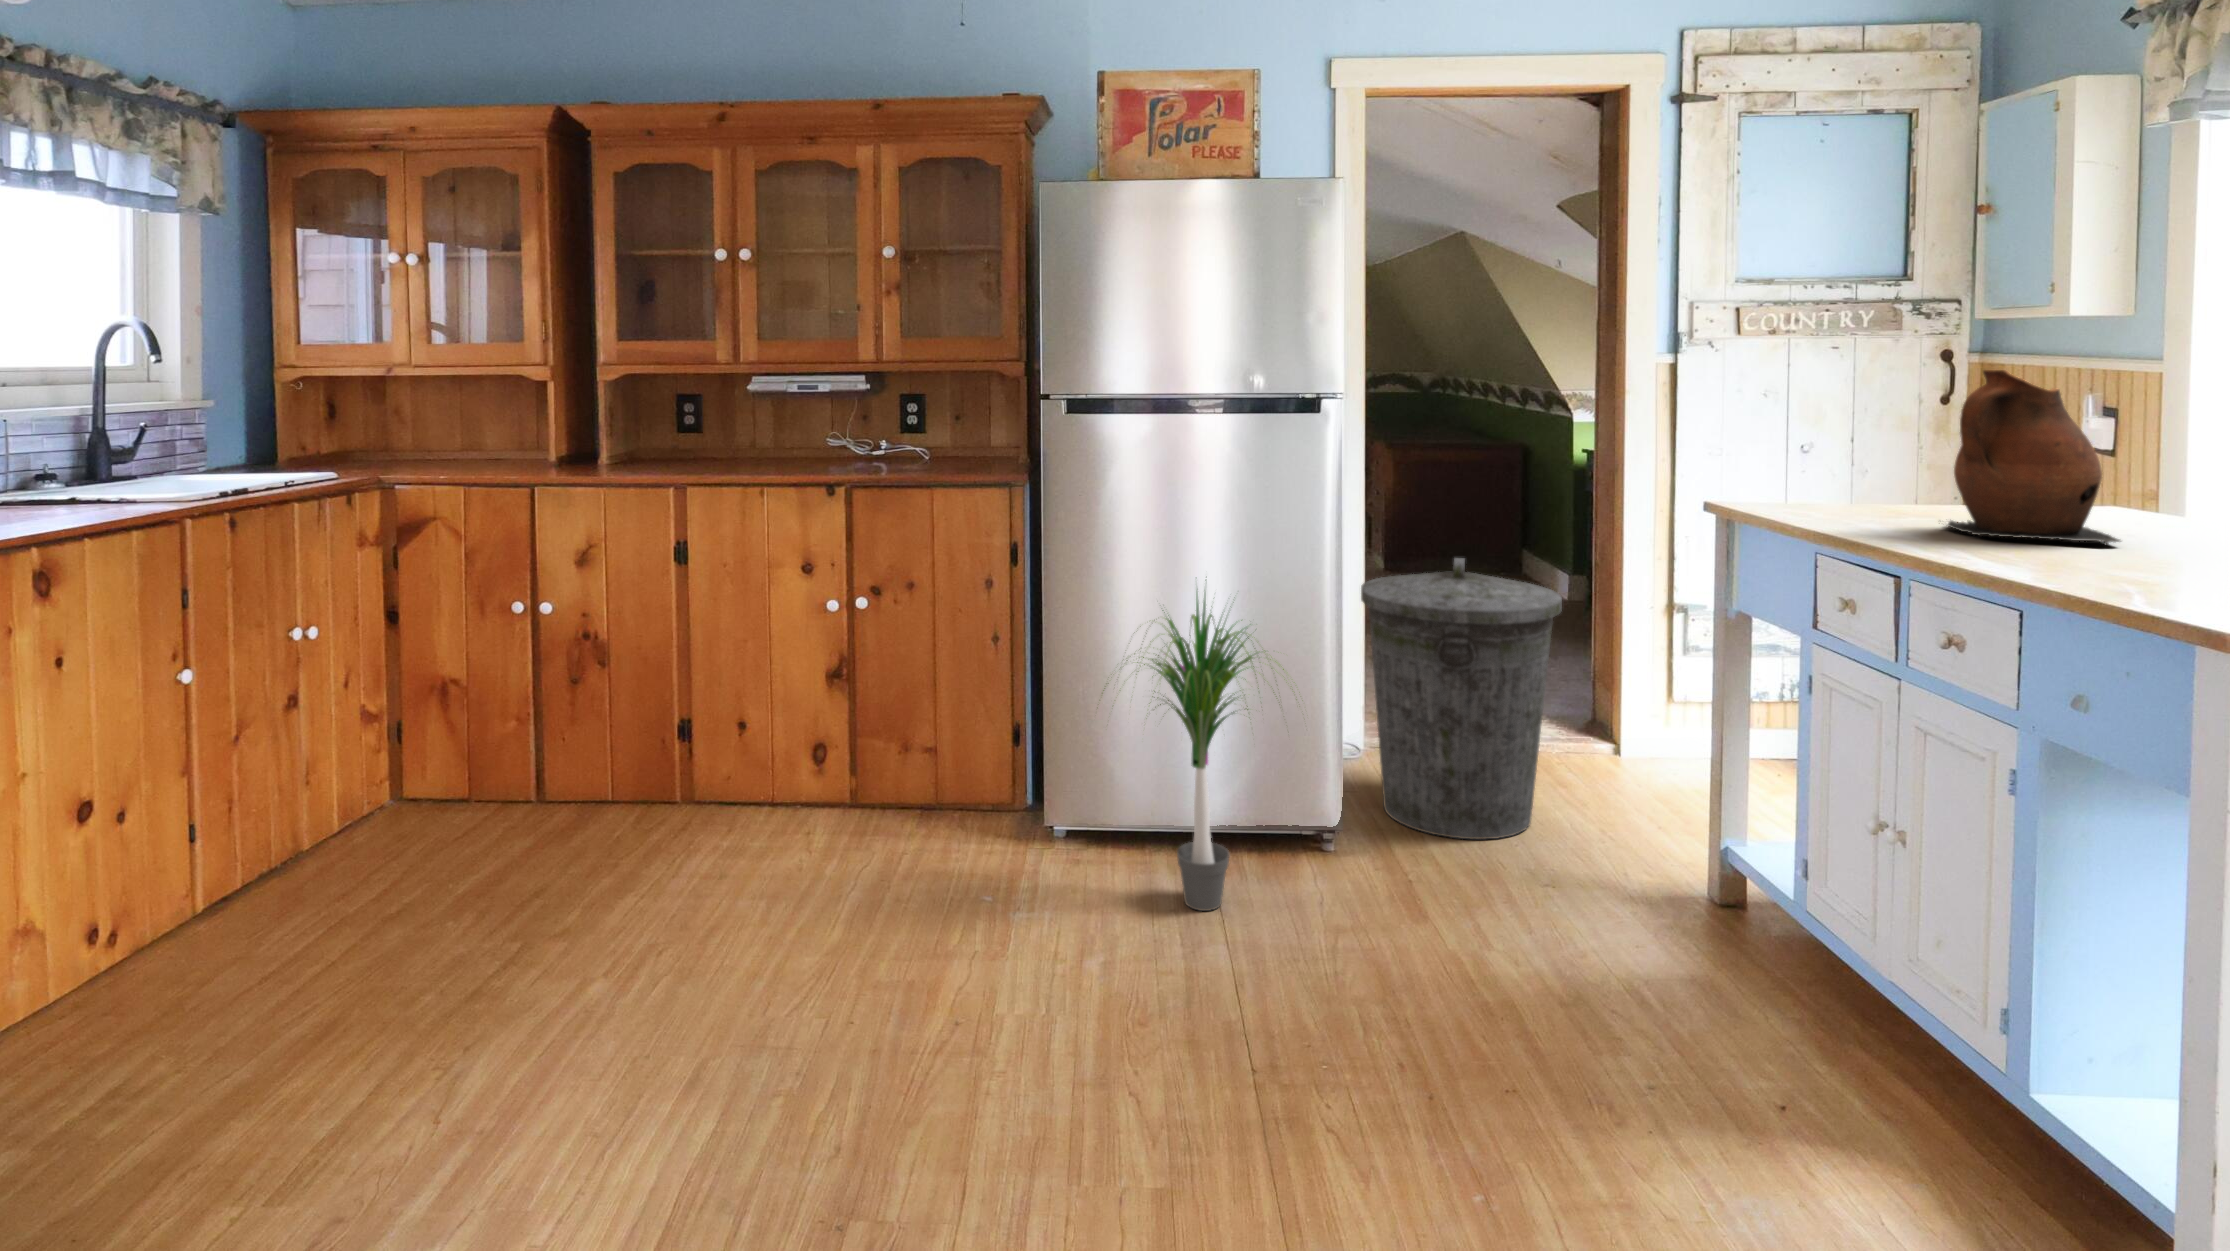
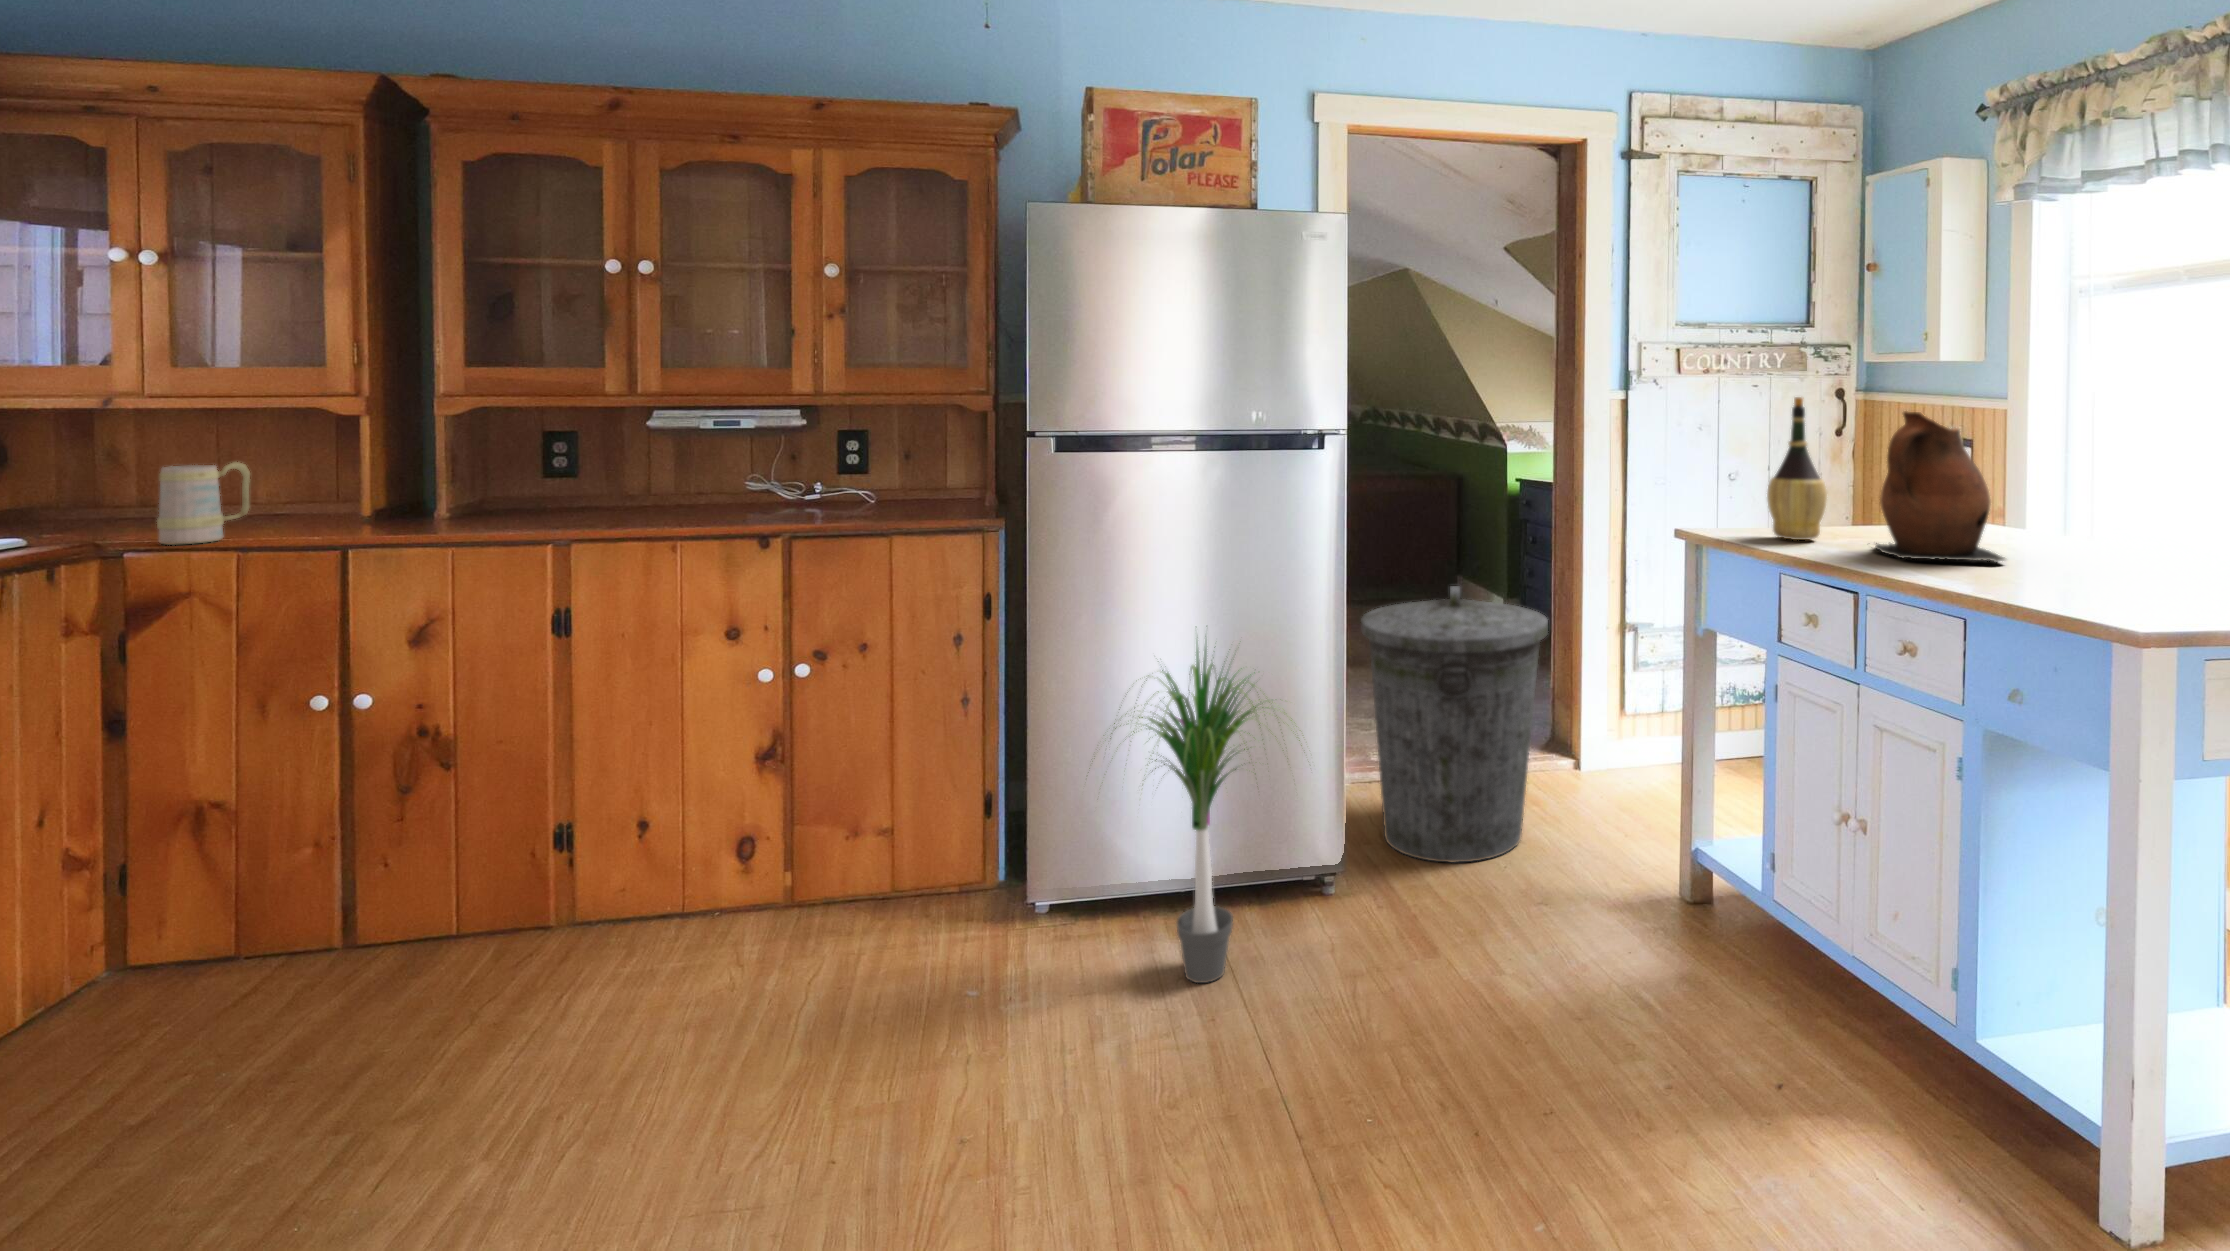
wine bottle: none [1814,356,1889,515] -> present [1767,397,1827,540]
mug: none [434,415,487,476] -> present [157,462,250,545]

